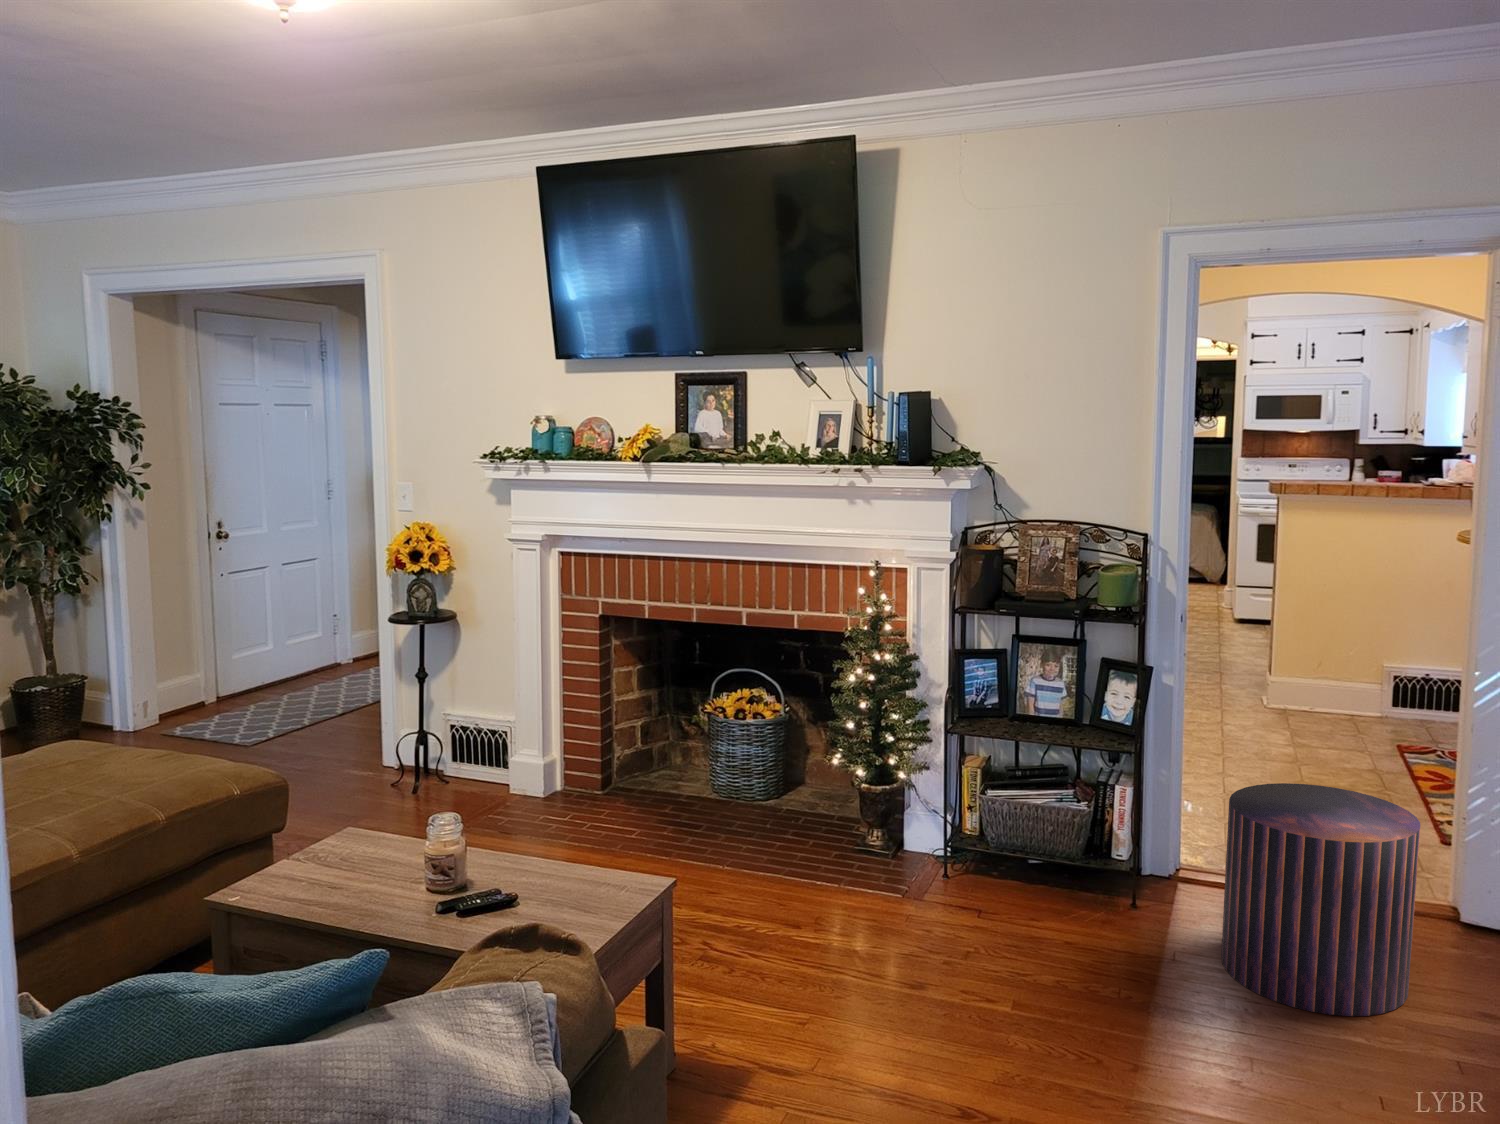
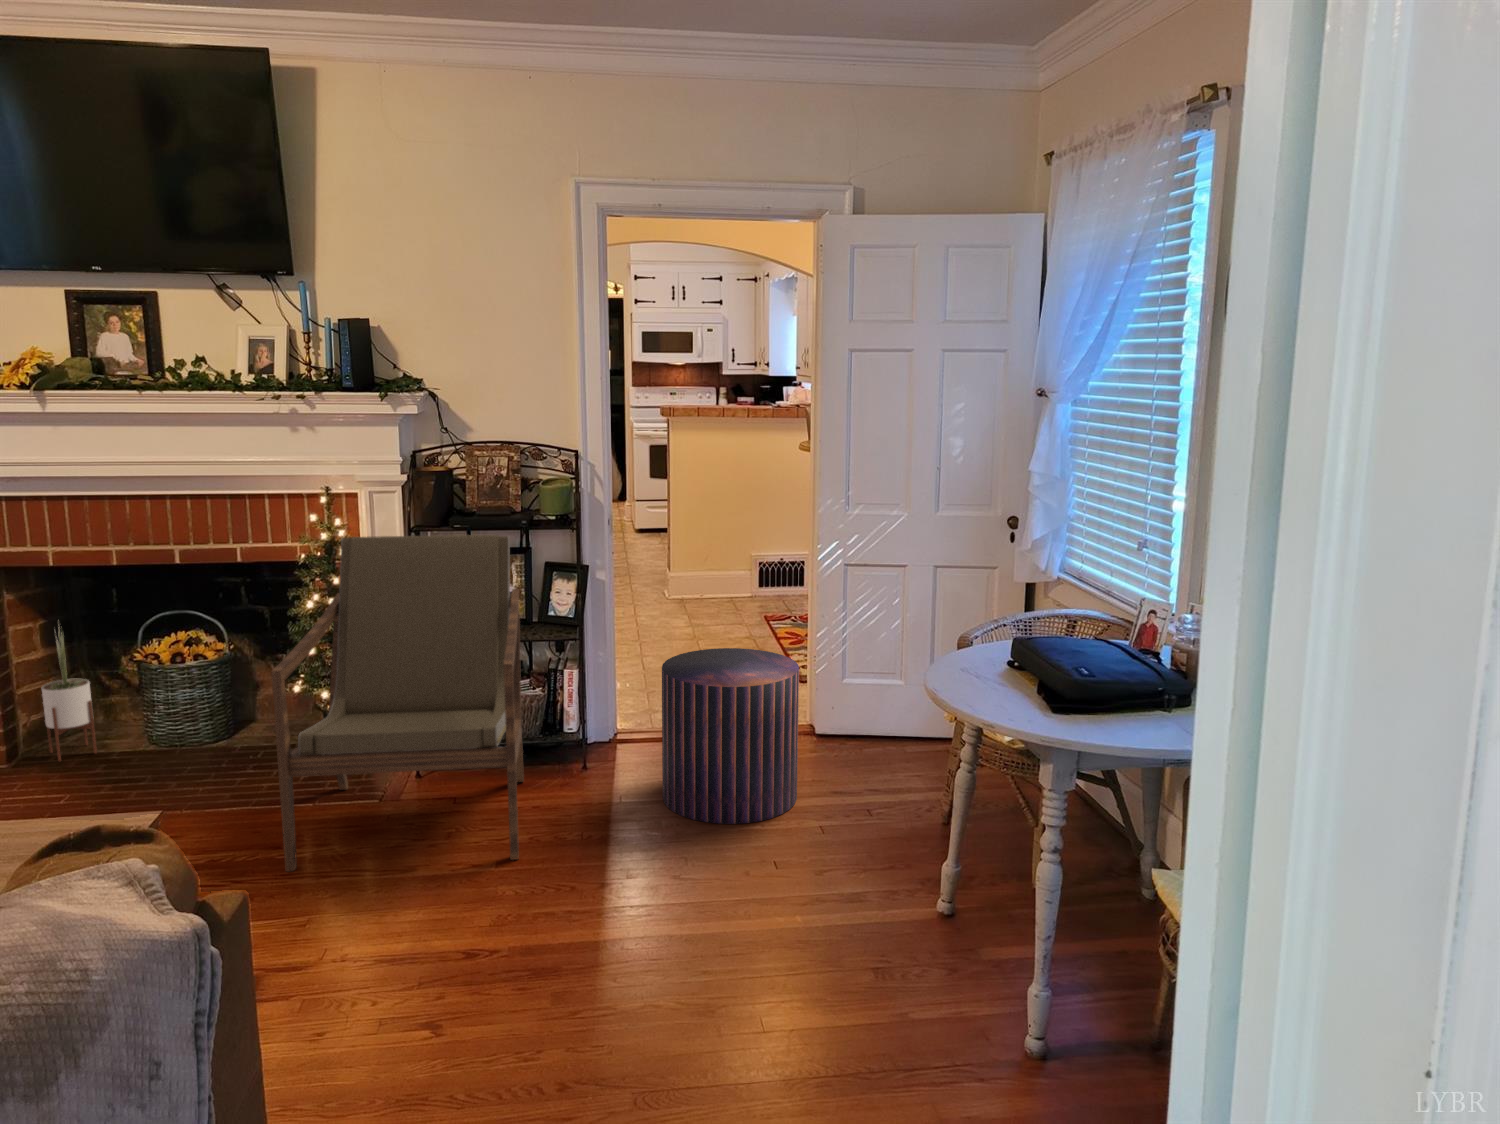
armchair: none [798,614,1067,994] -> present [271,535,524,871]
potted plant: none [630,668,667,798] -> present [42,633,97,761]

